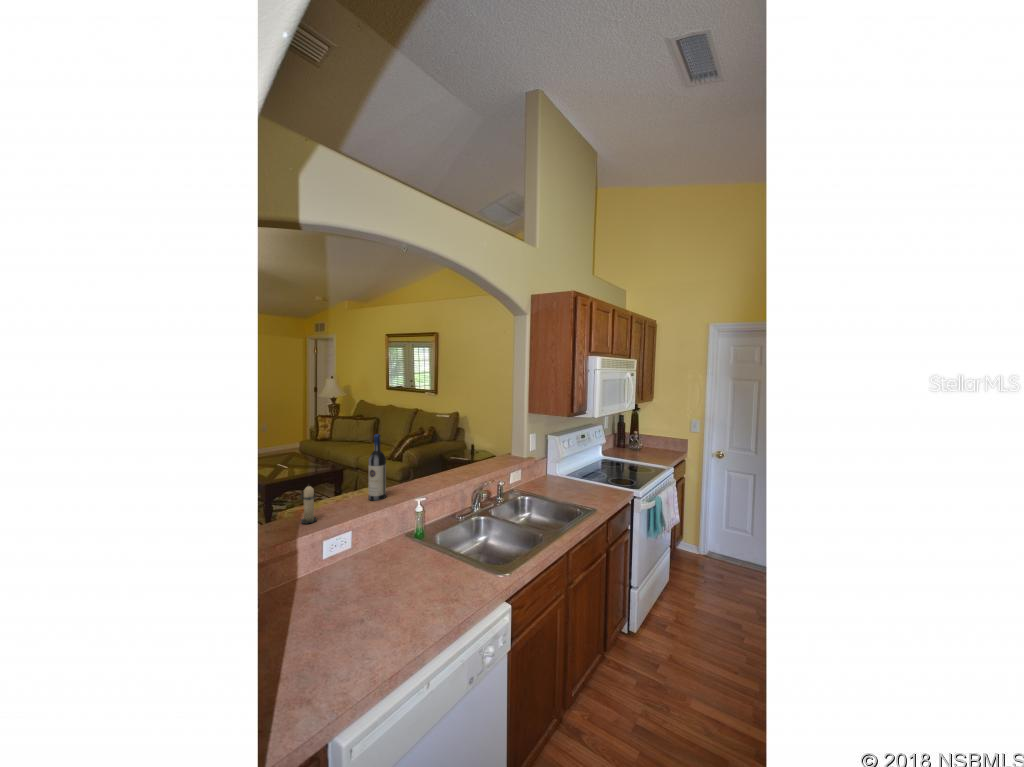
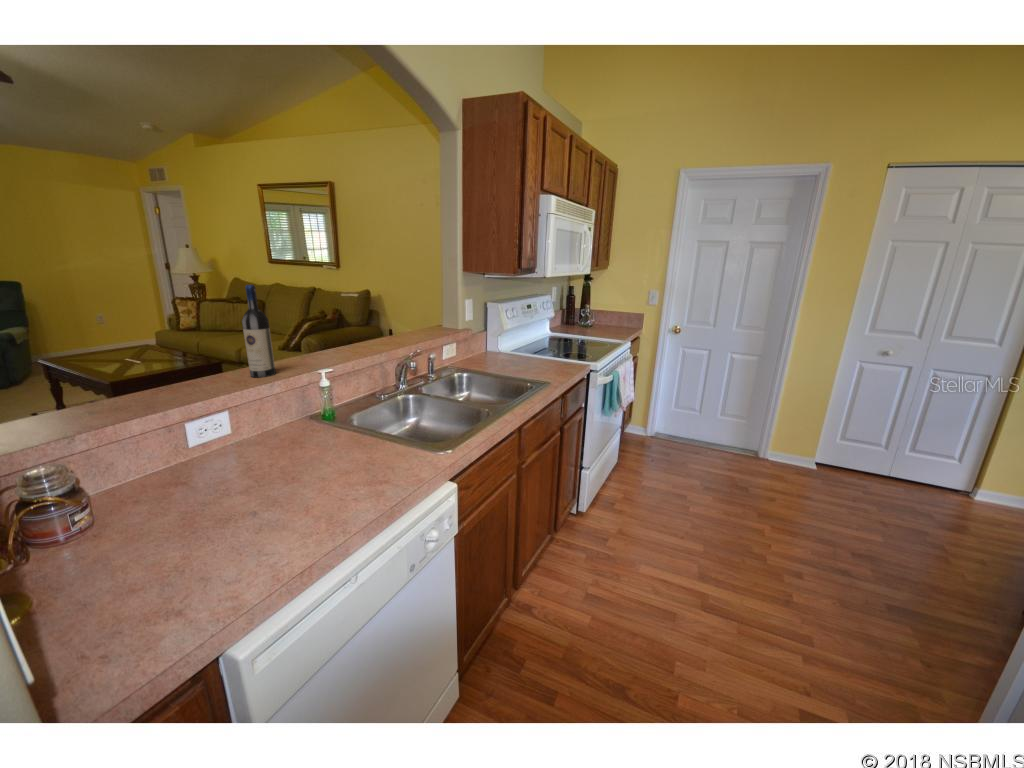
candle: present [300,486,317,524] -> none [134,349,175,405]

